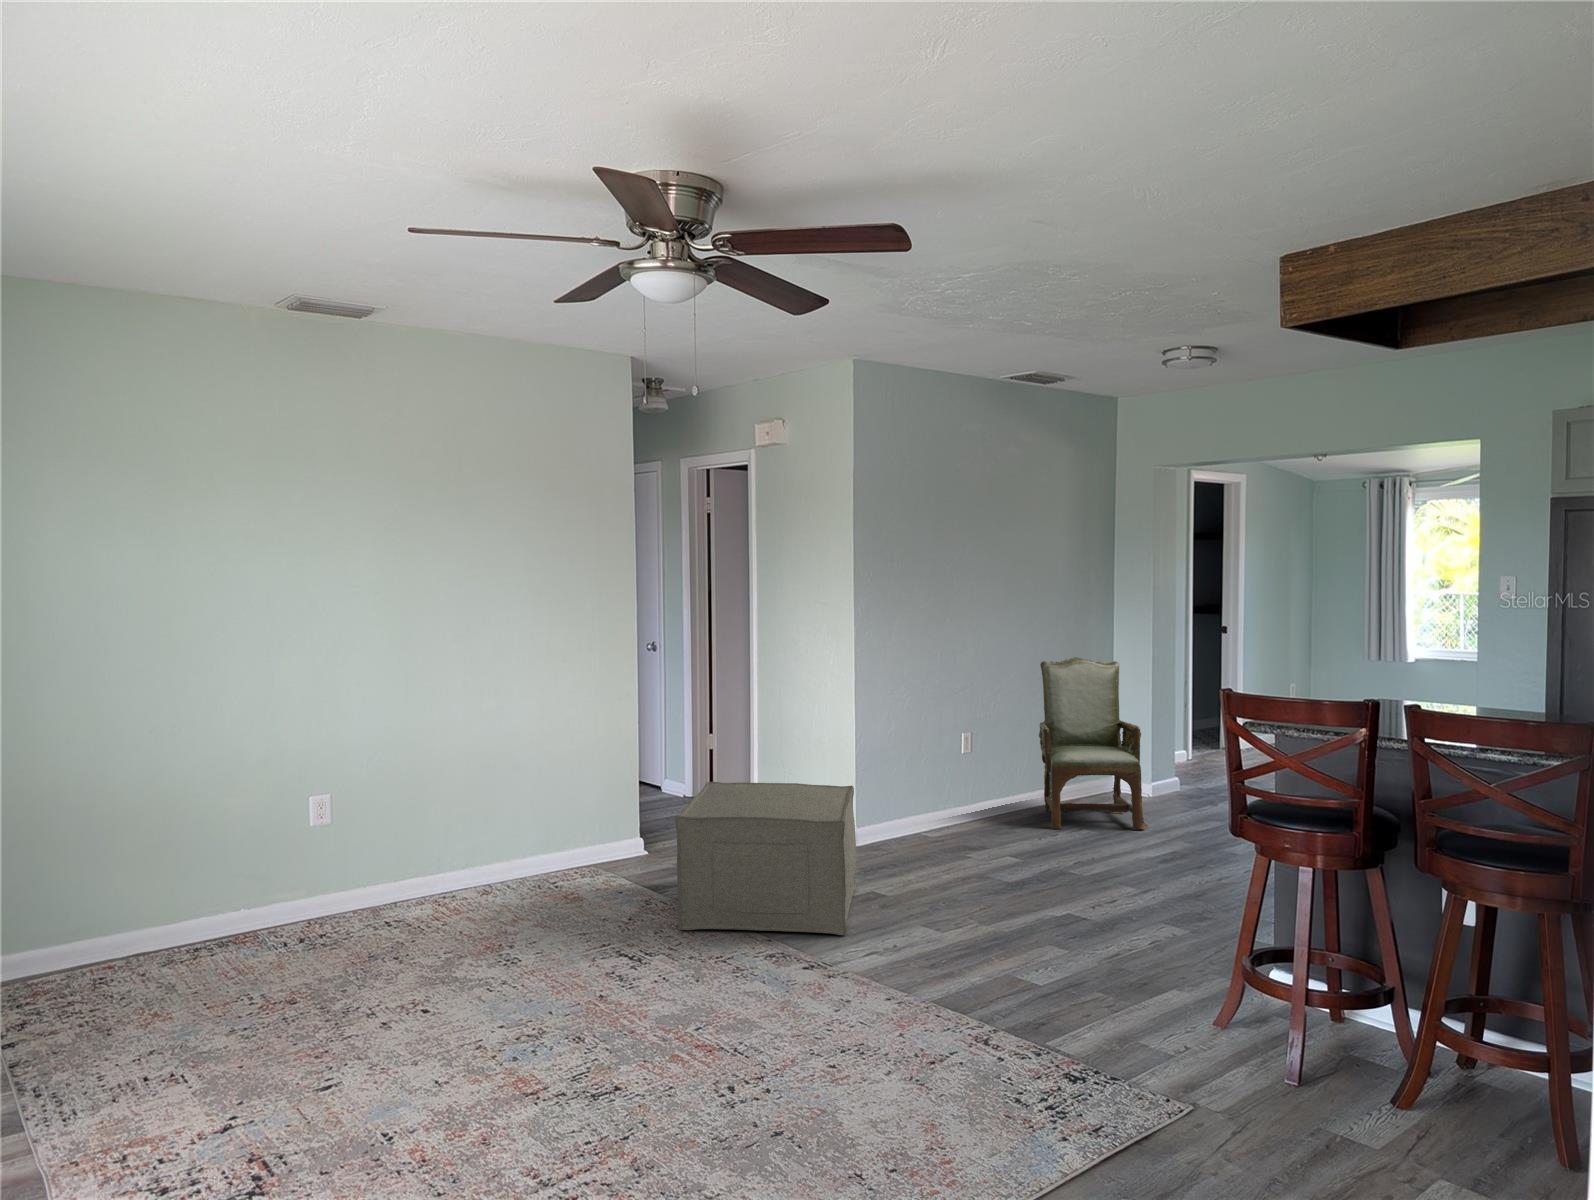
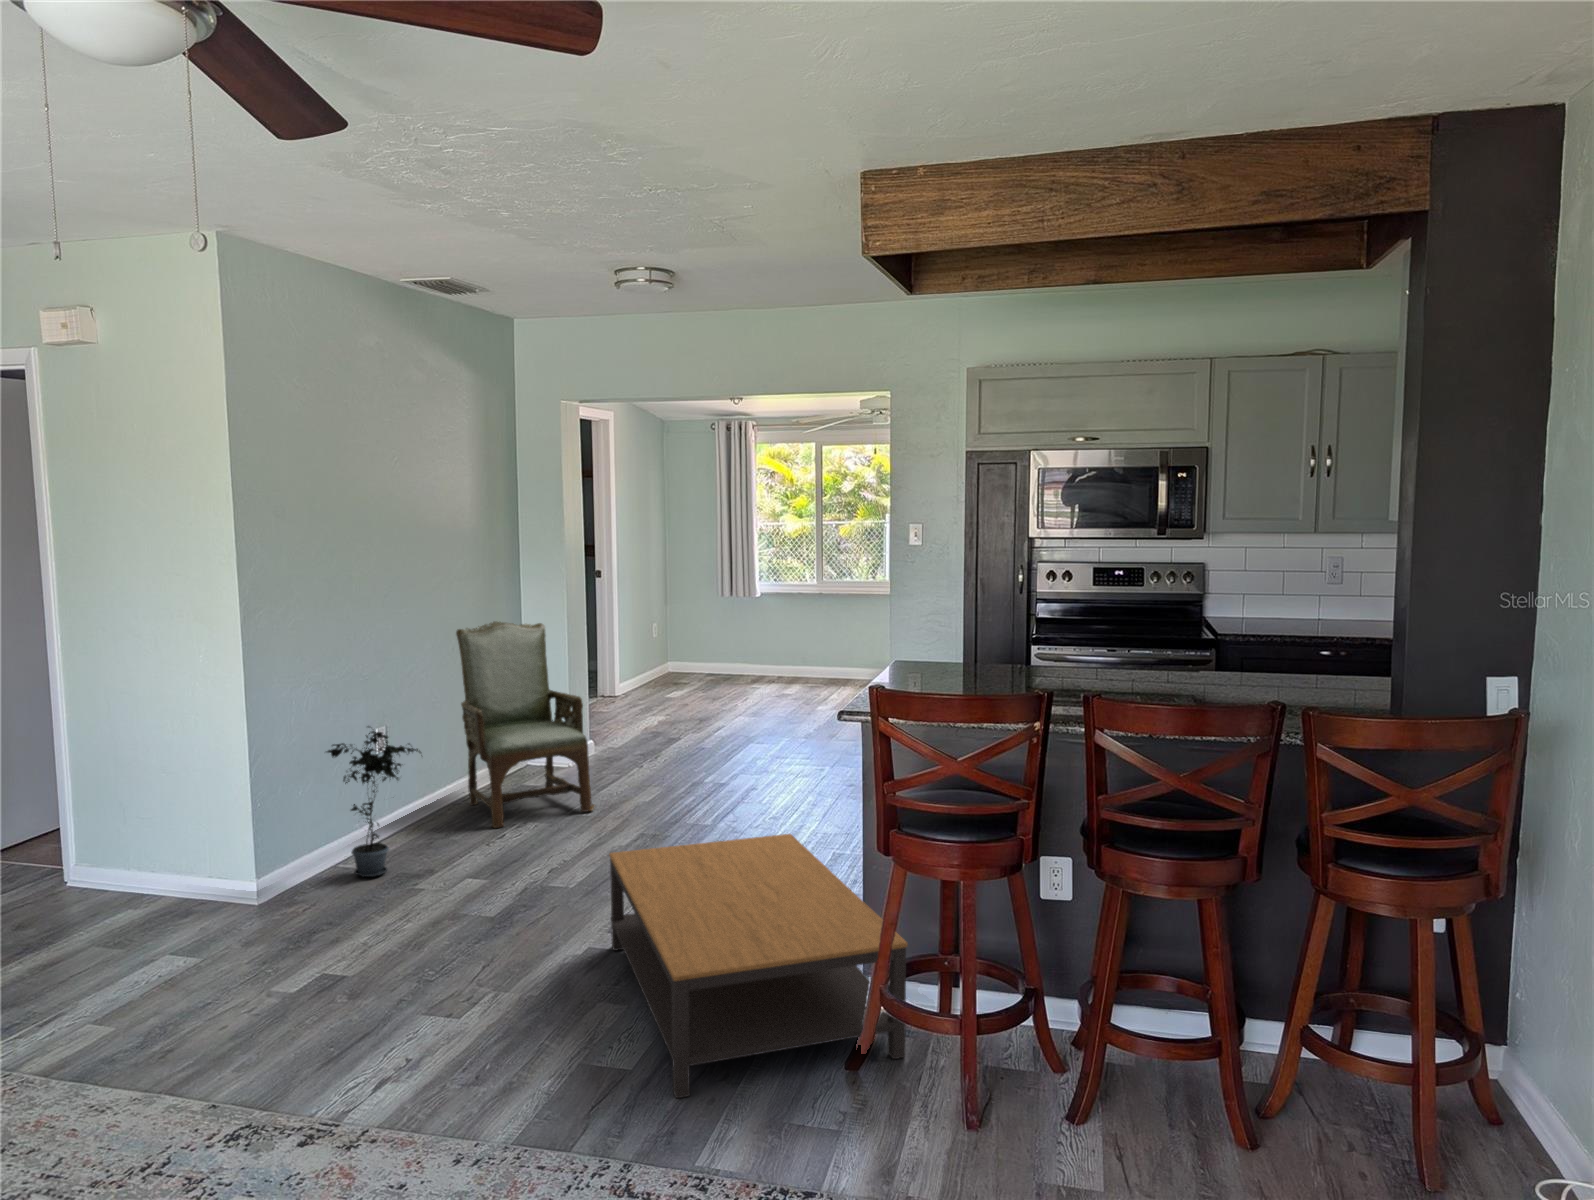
potted plant: none [915,725,981,843] -> present [327,726,421,877]
ottoman: present [675,782,857,935] -> none [22,839,330,1135]
coffee table: none [1060,836,1284,1041] -> present [609,834,908,1098]

